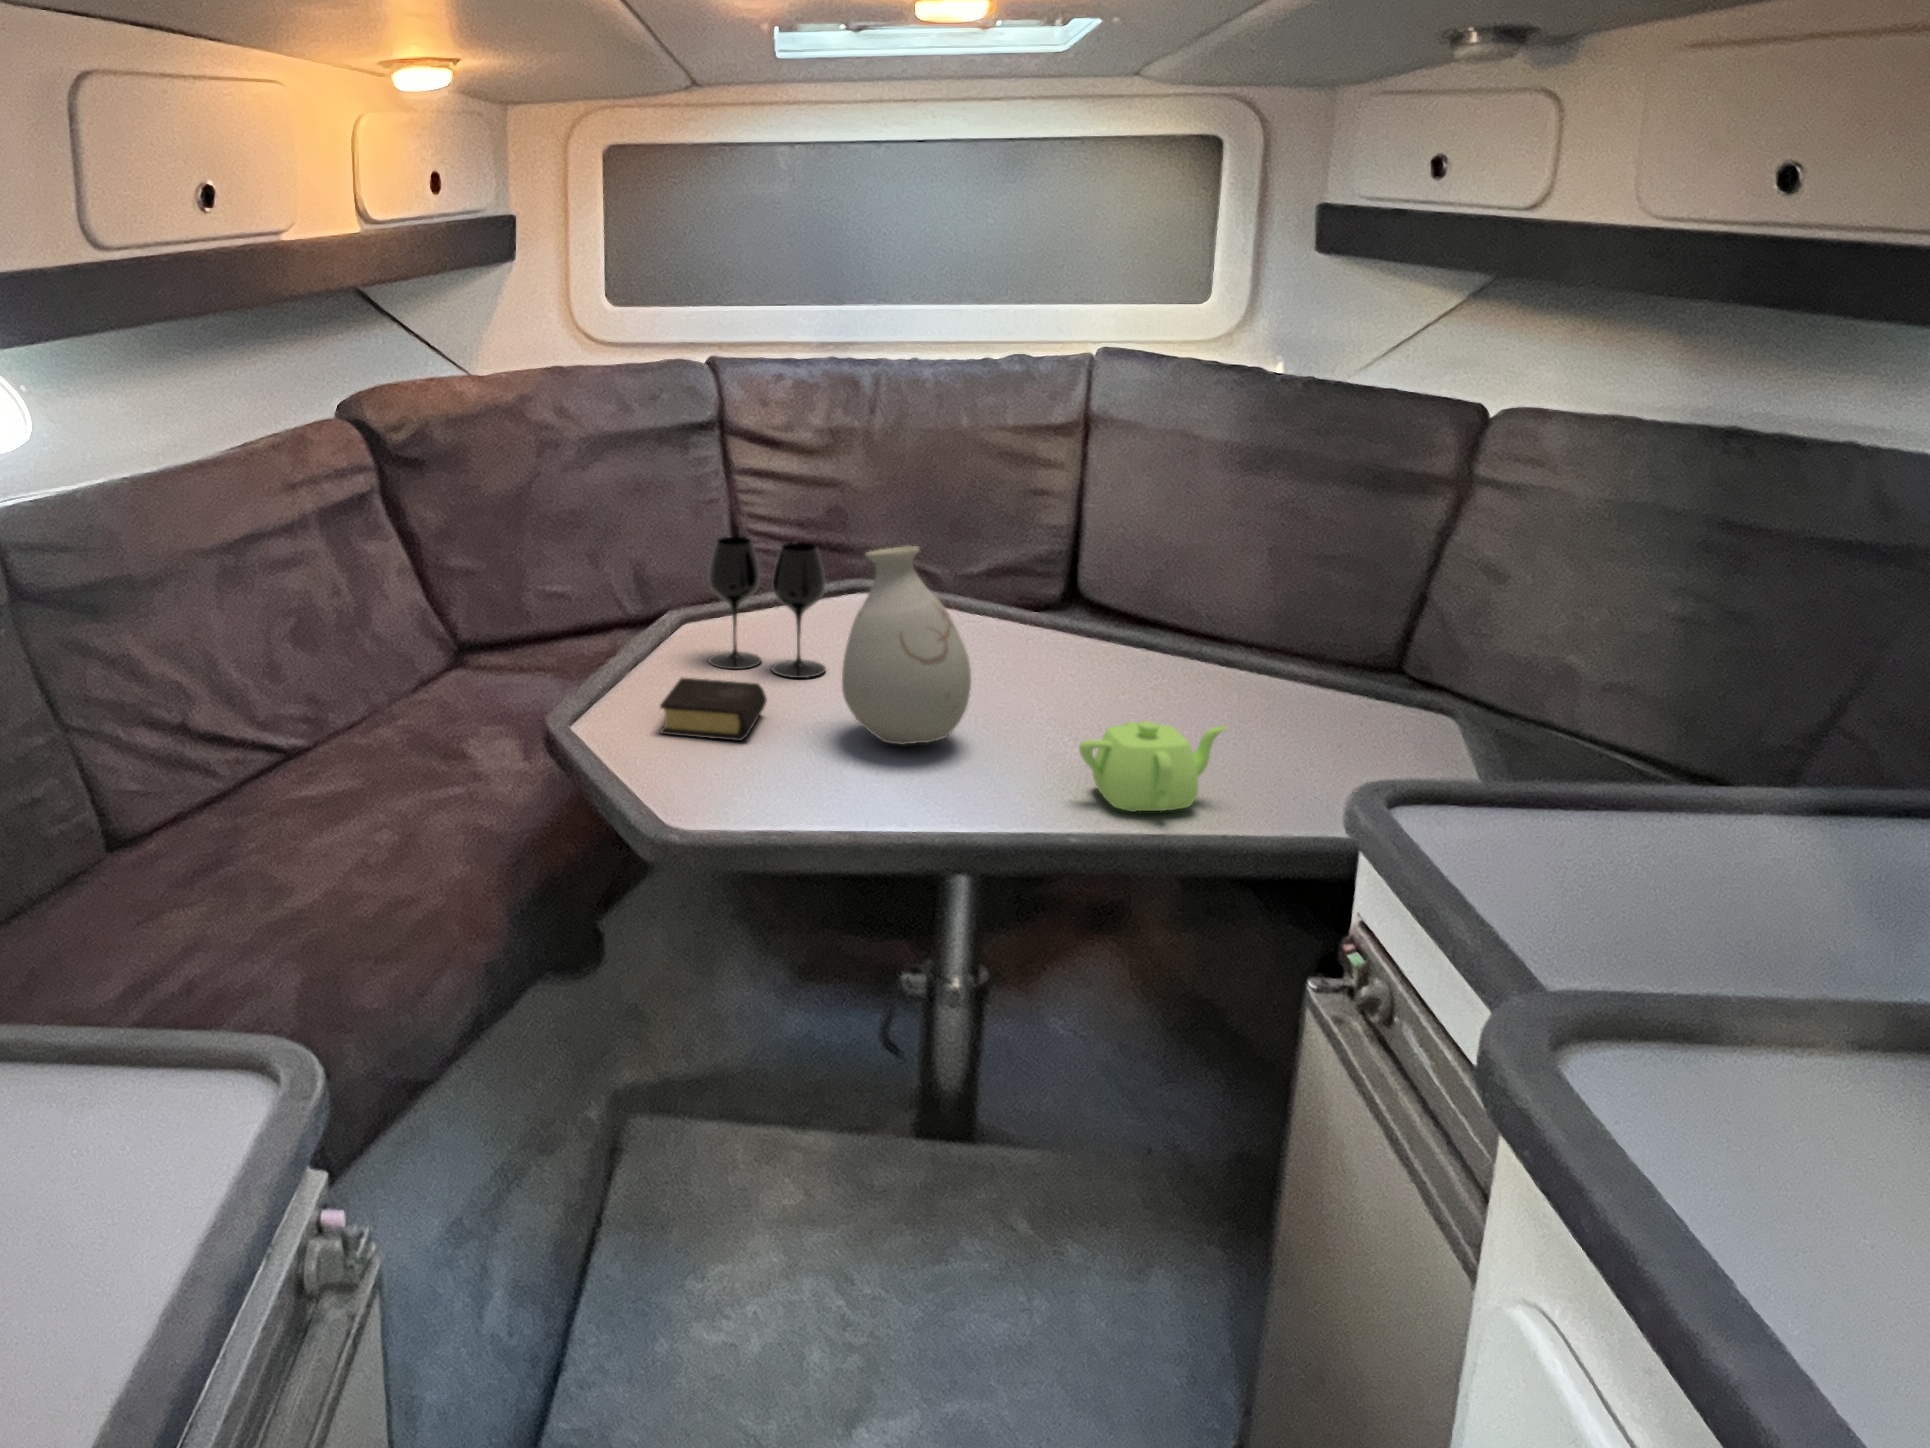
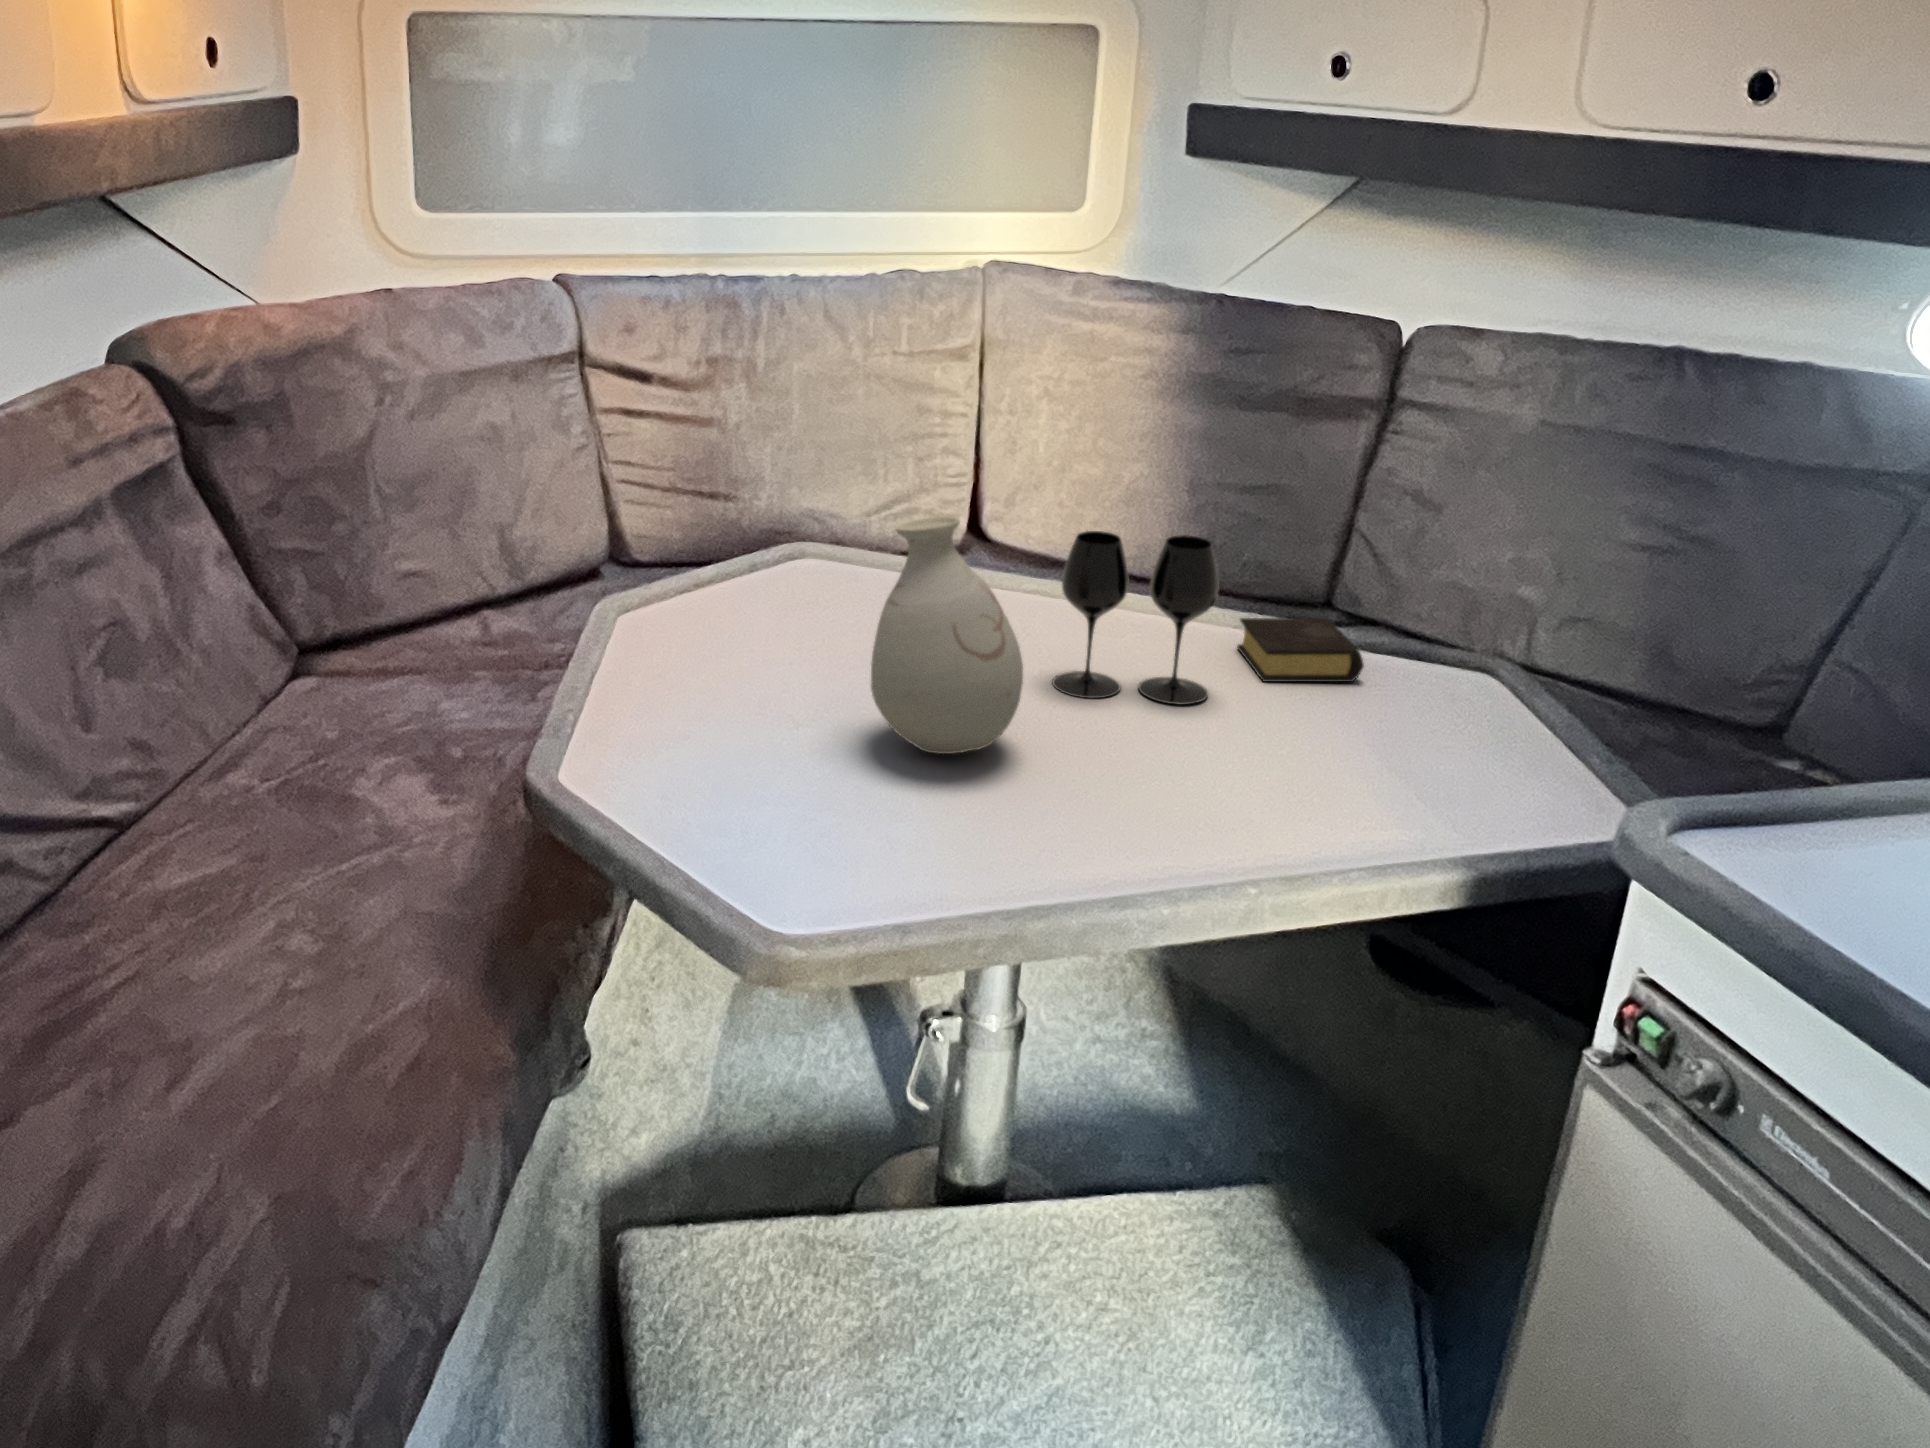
wine glass: present [709,537,826,678] -> present [1052,531,1218,705]
book: present [660,678,767,741] -> present [1237,618,1364,682]
teapot: present [1079,721,1226,812] -> none [1175,707,1325,815]

